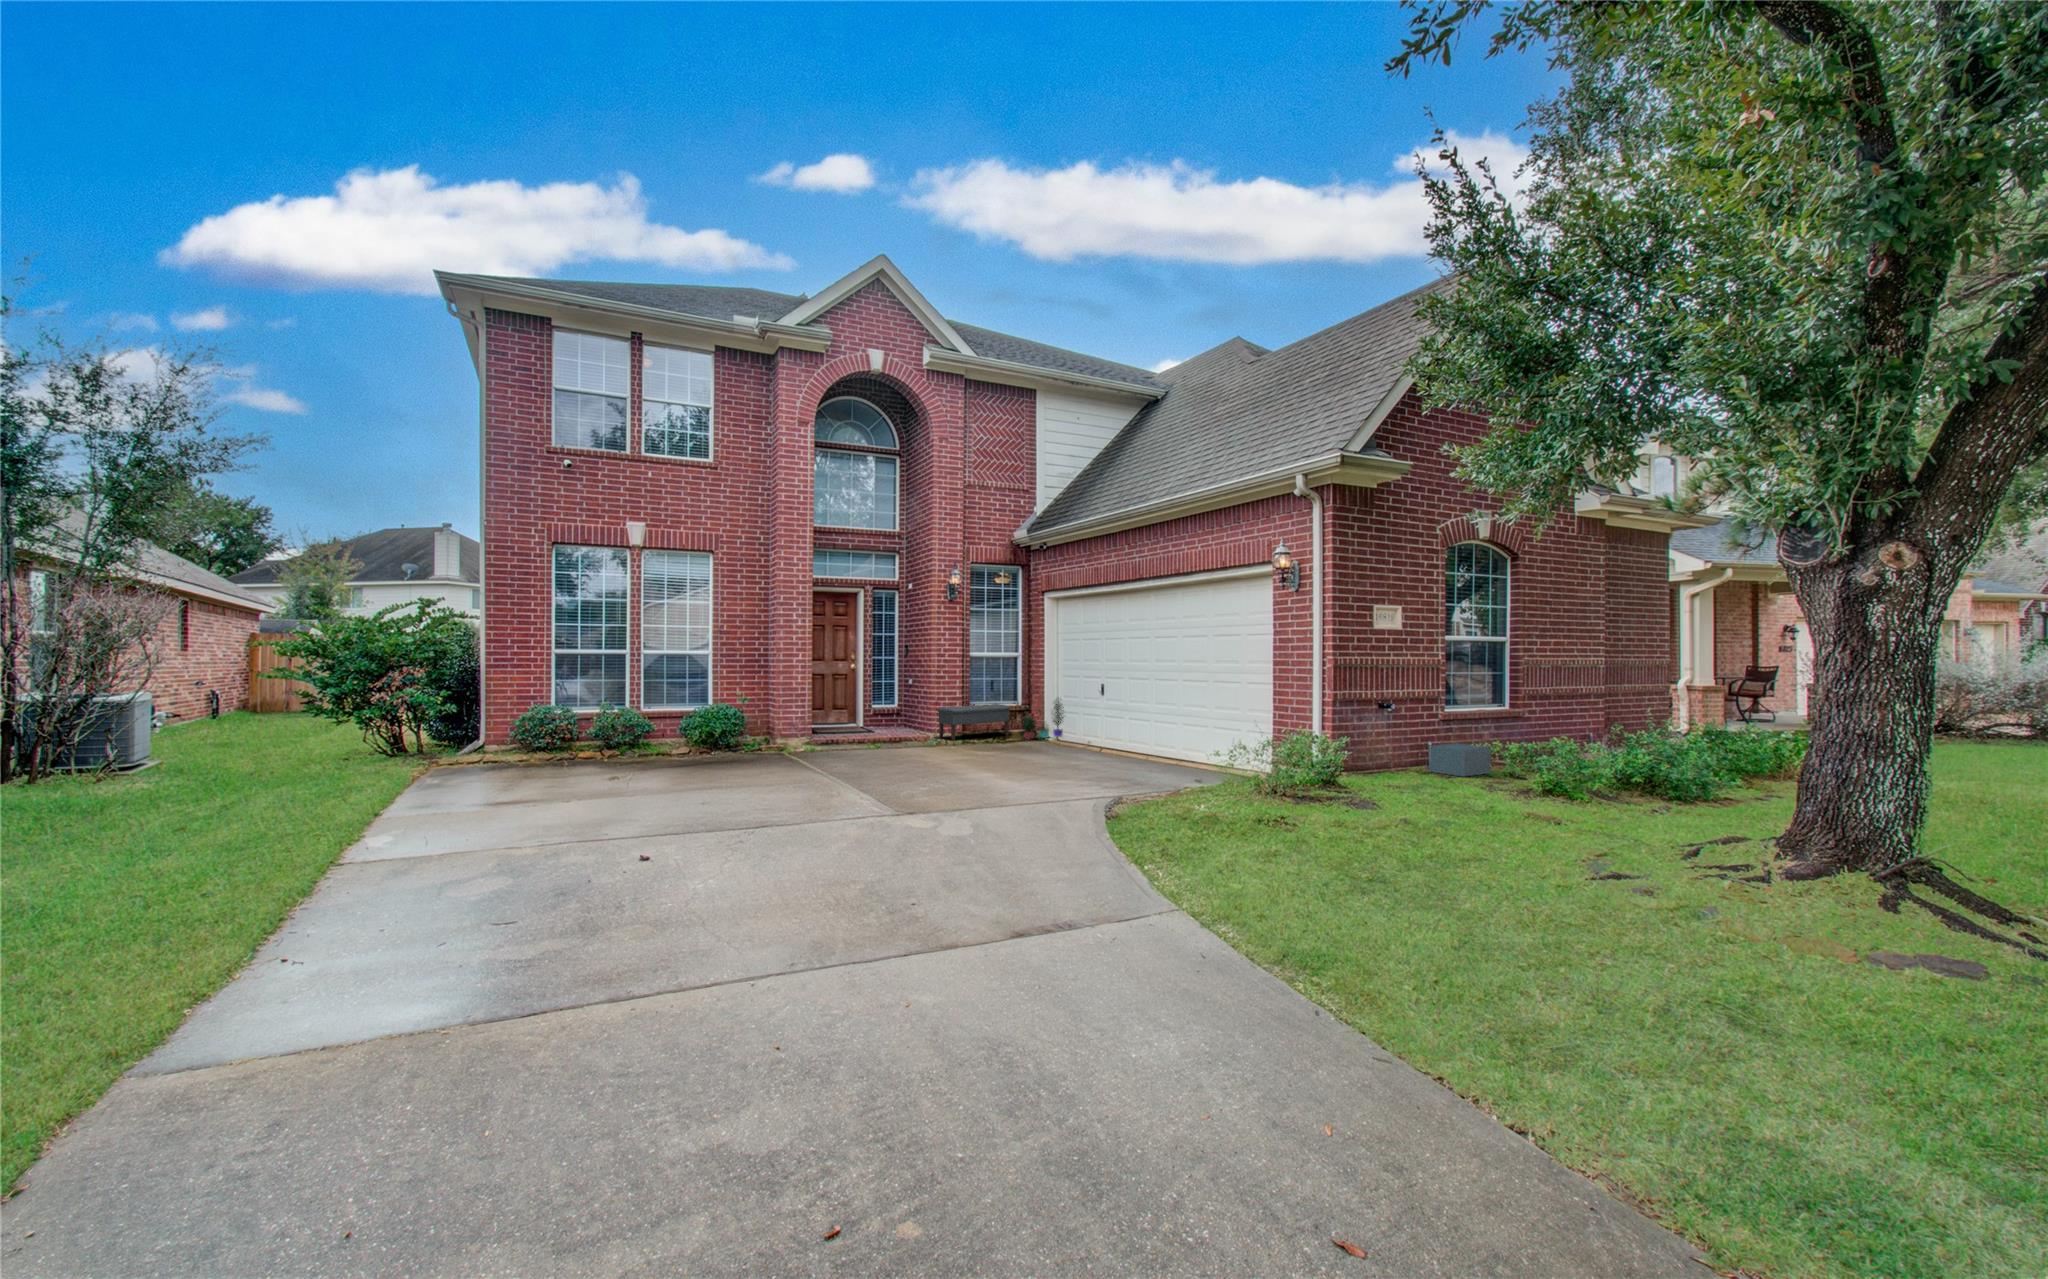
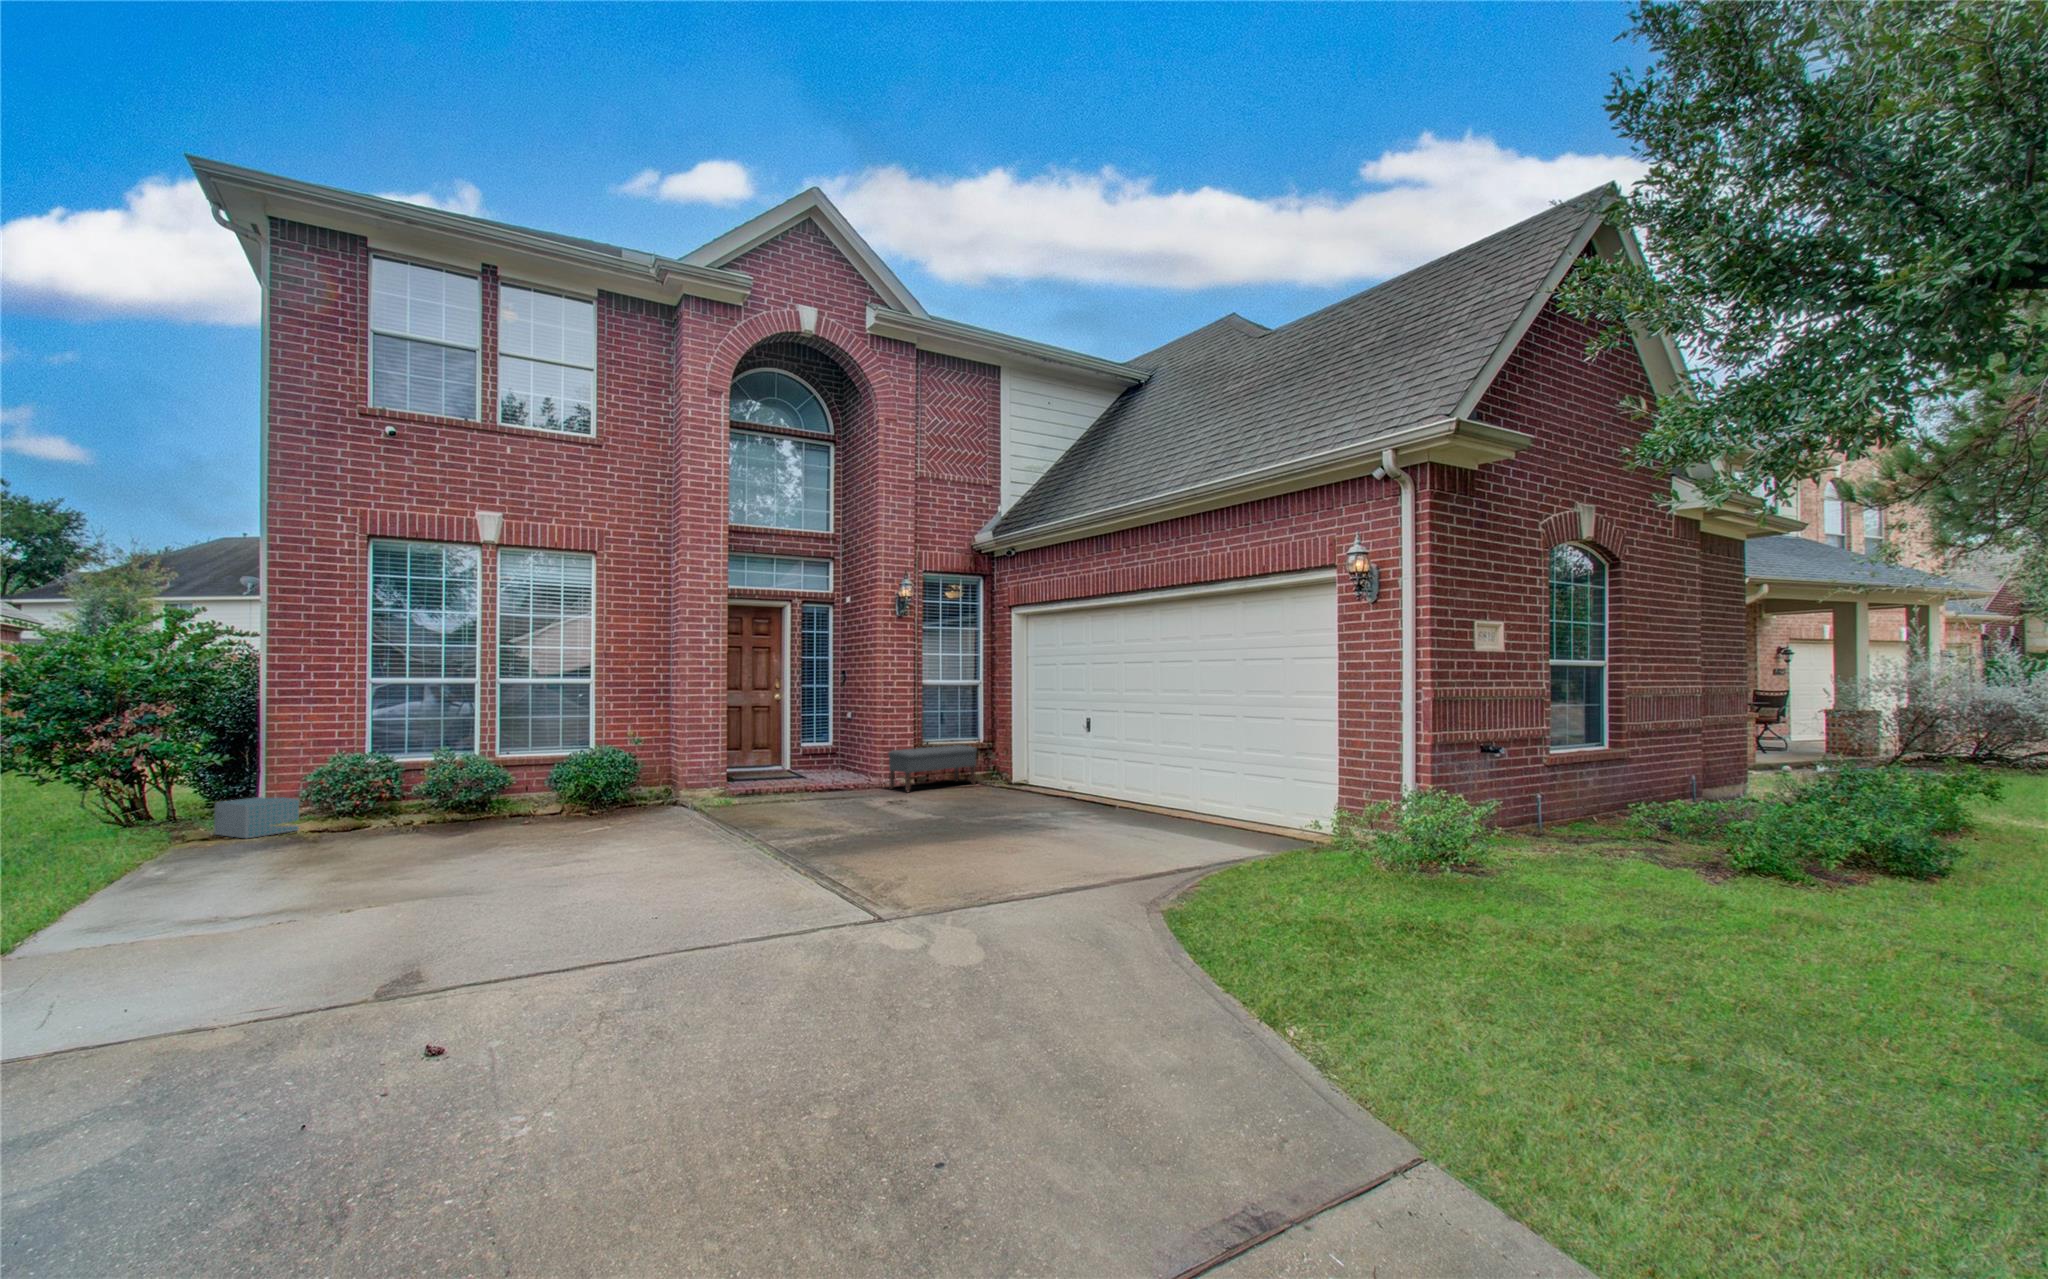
potted plant: present [1021,699,1064,739] -> none [992,735,1047,790]
storage box: present [1430,743,1491,777] -> present [214,796,299,838]

